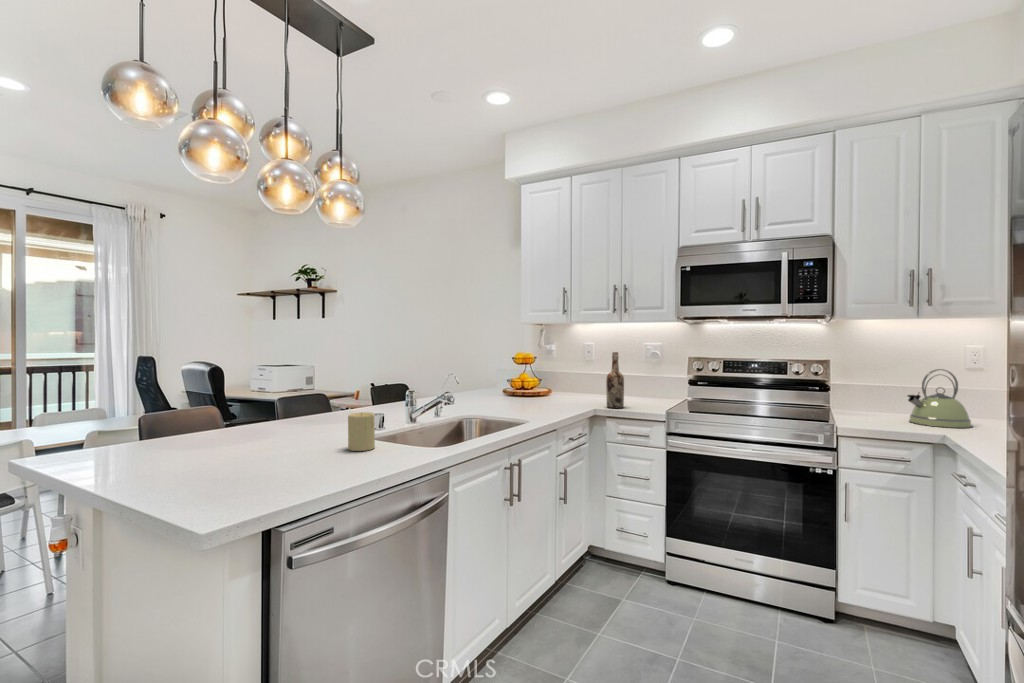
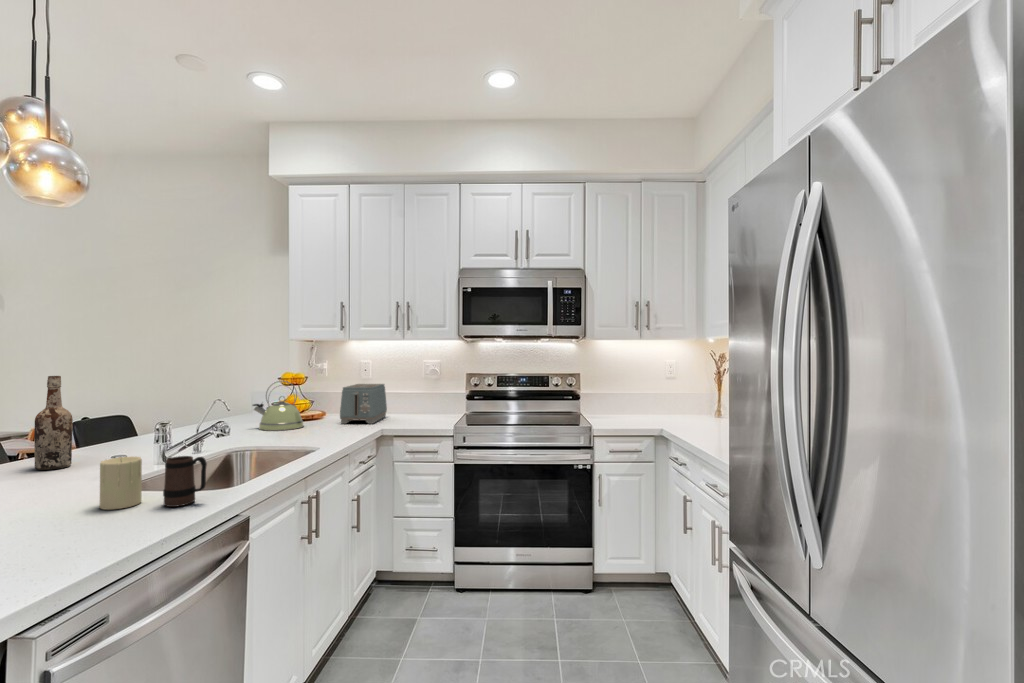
wine bottle: present [606,352,624,408] -> present [34,376,73,470]
toaster: none [559,365,606,404] -> present [340,384,387,424]
kettle: present [908,369,972,428] -> present [253,381,304,431]
mug: none [386,415,414,455] -> present [163,456,207,507]

